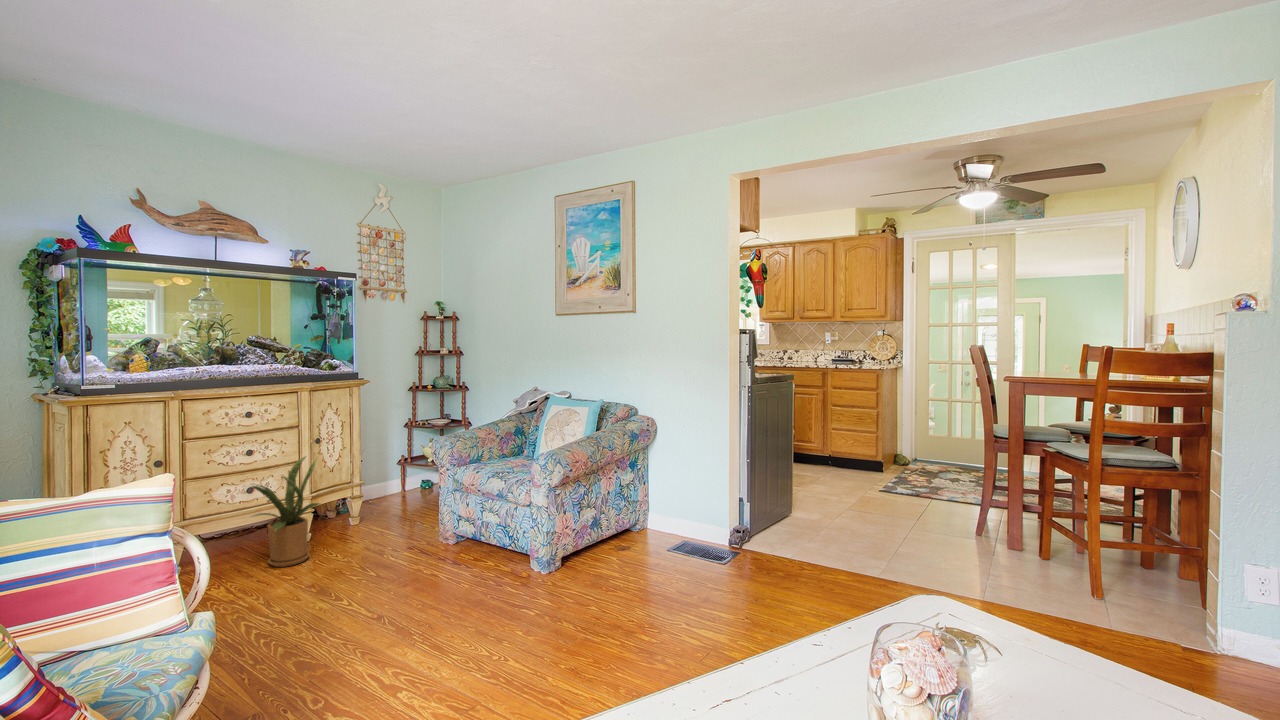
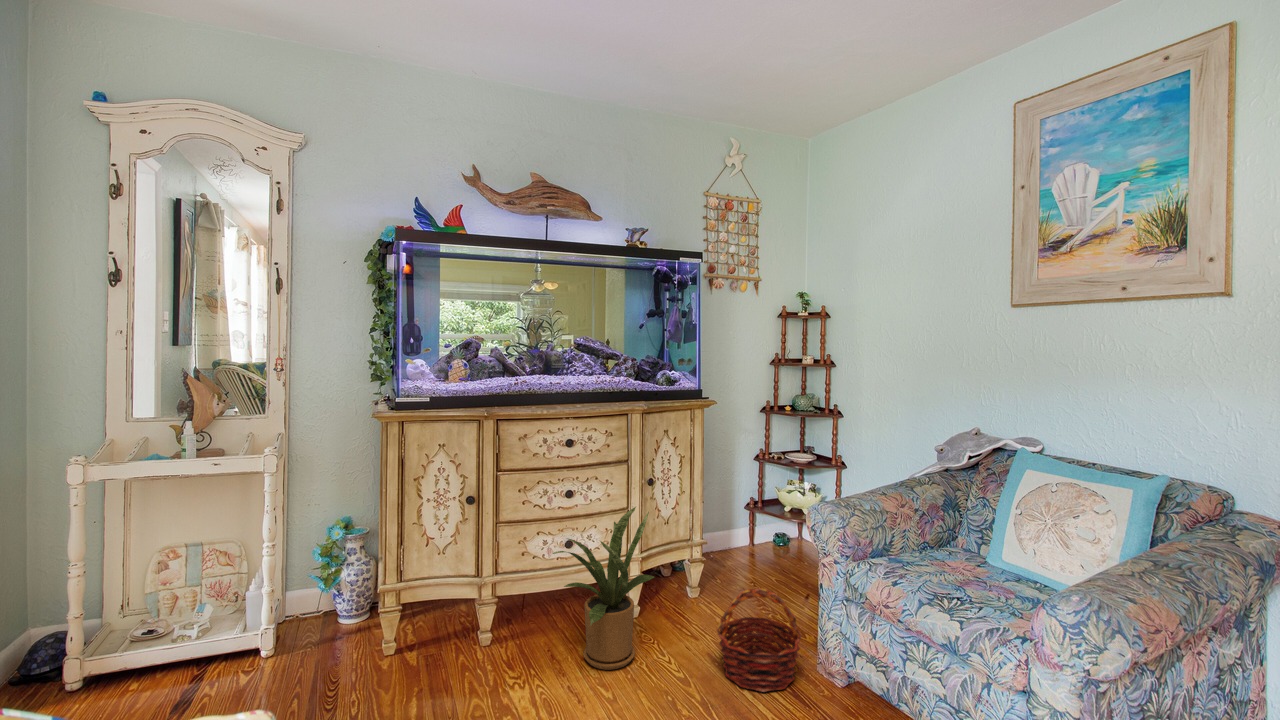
basket: none [370,494,428,555] -> present [717,588,801,692]

